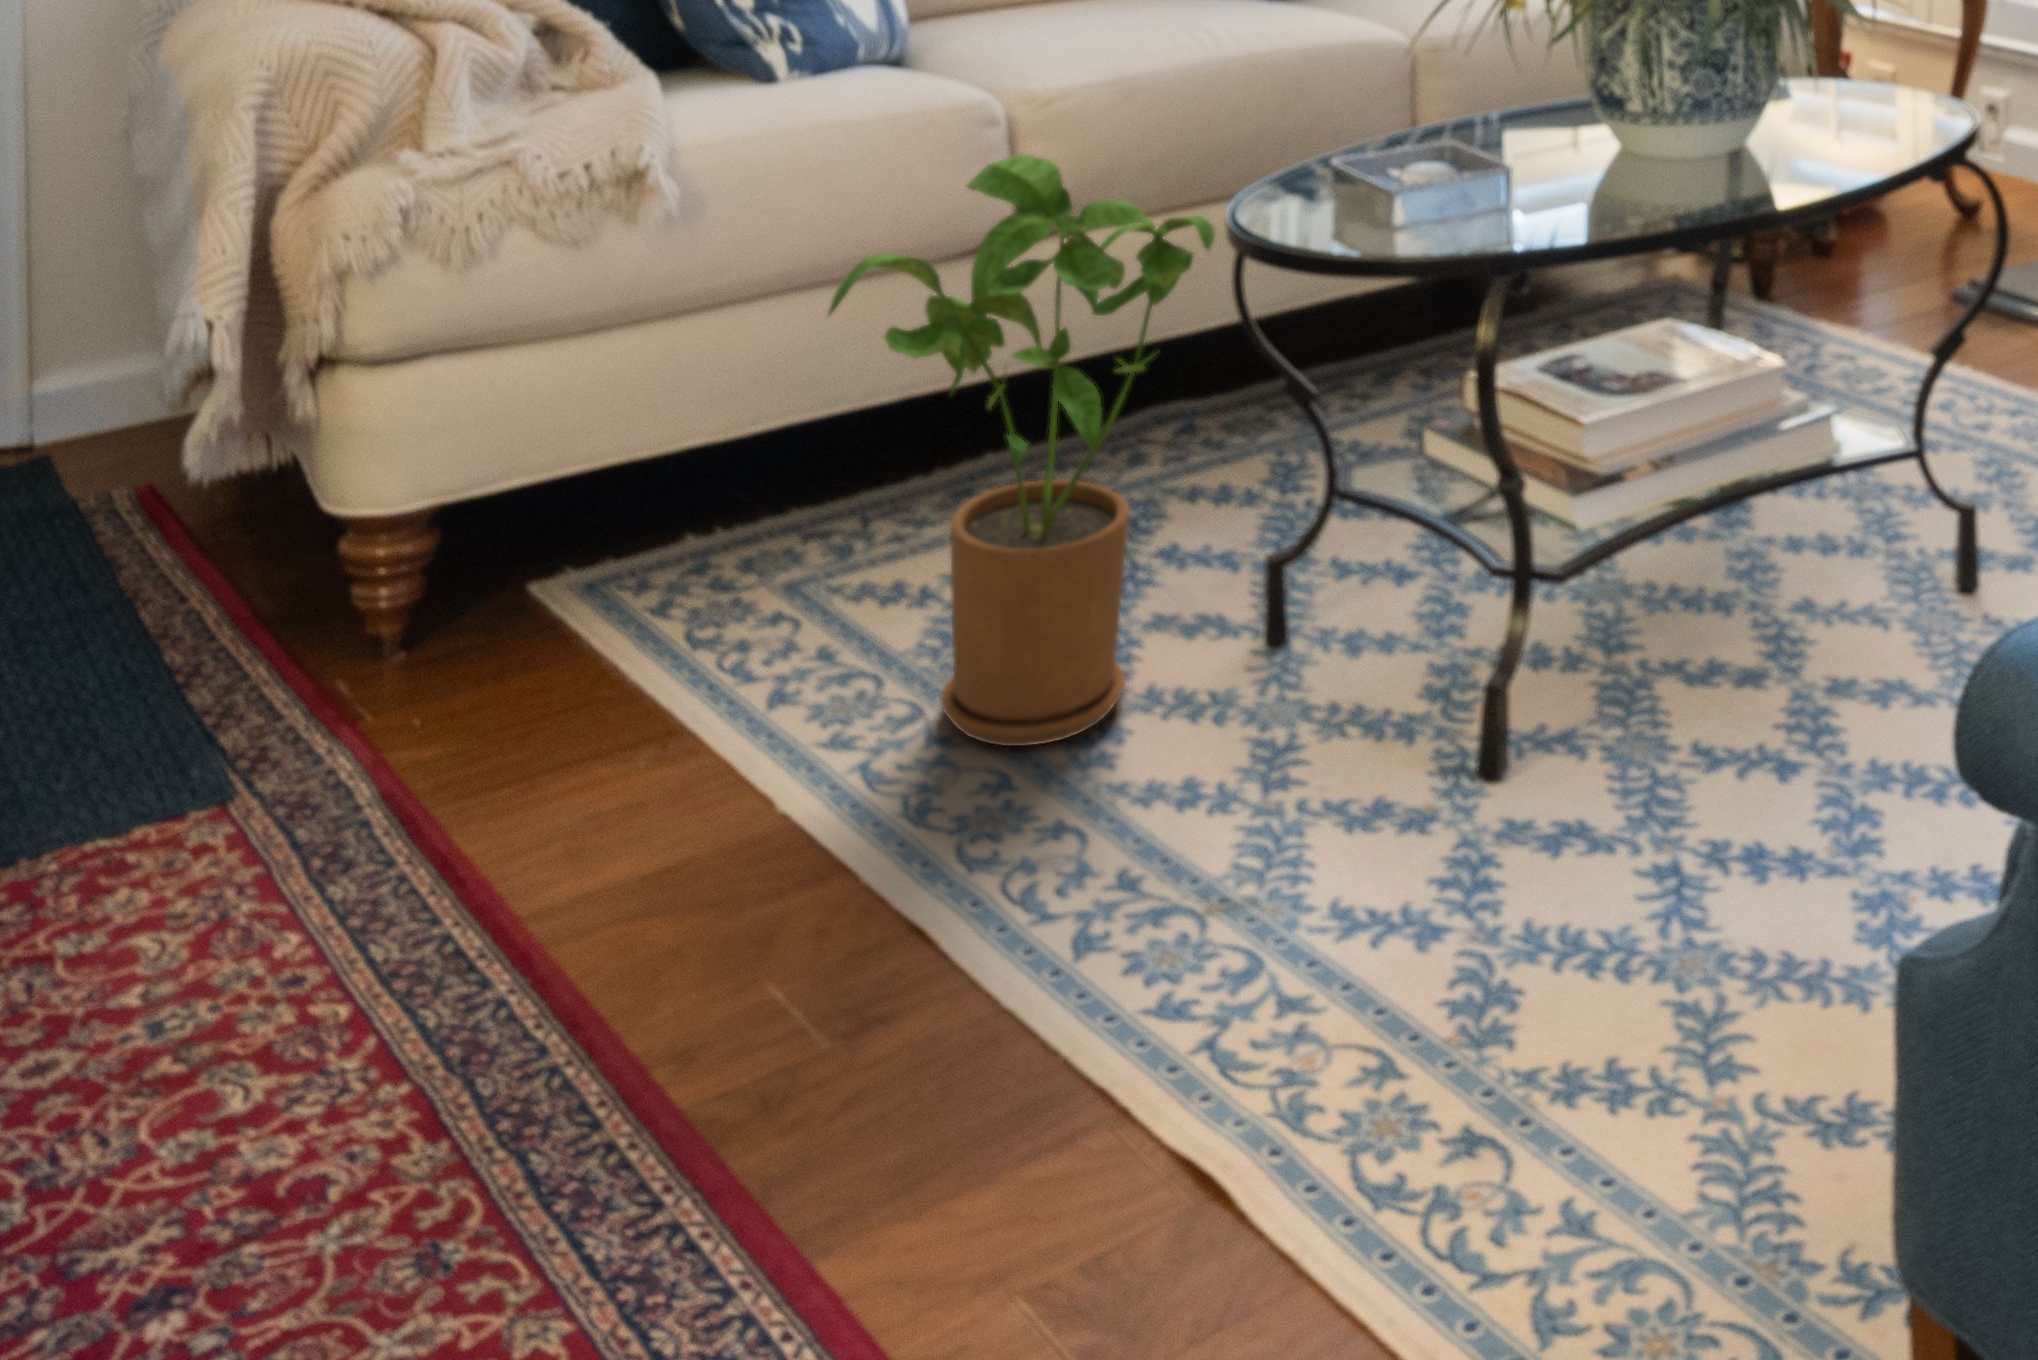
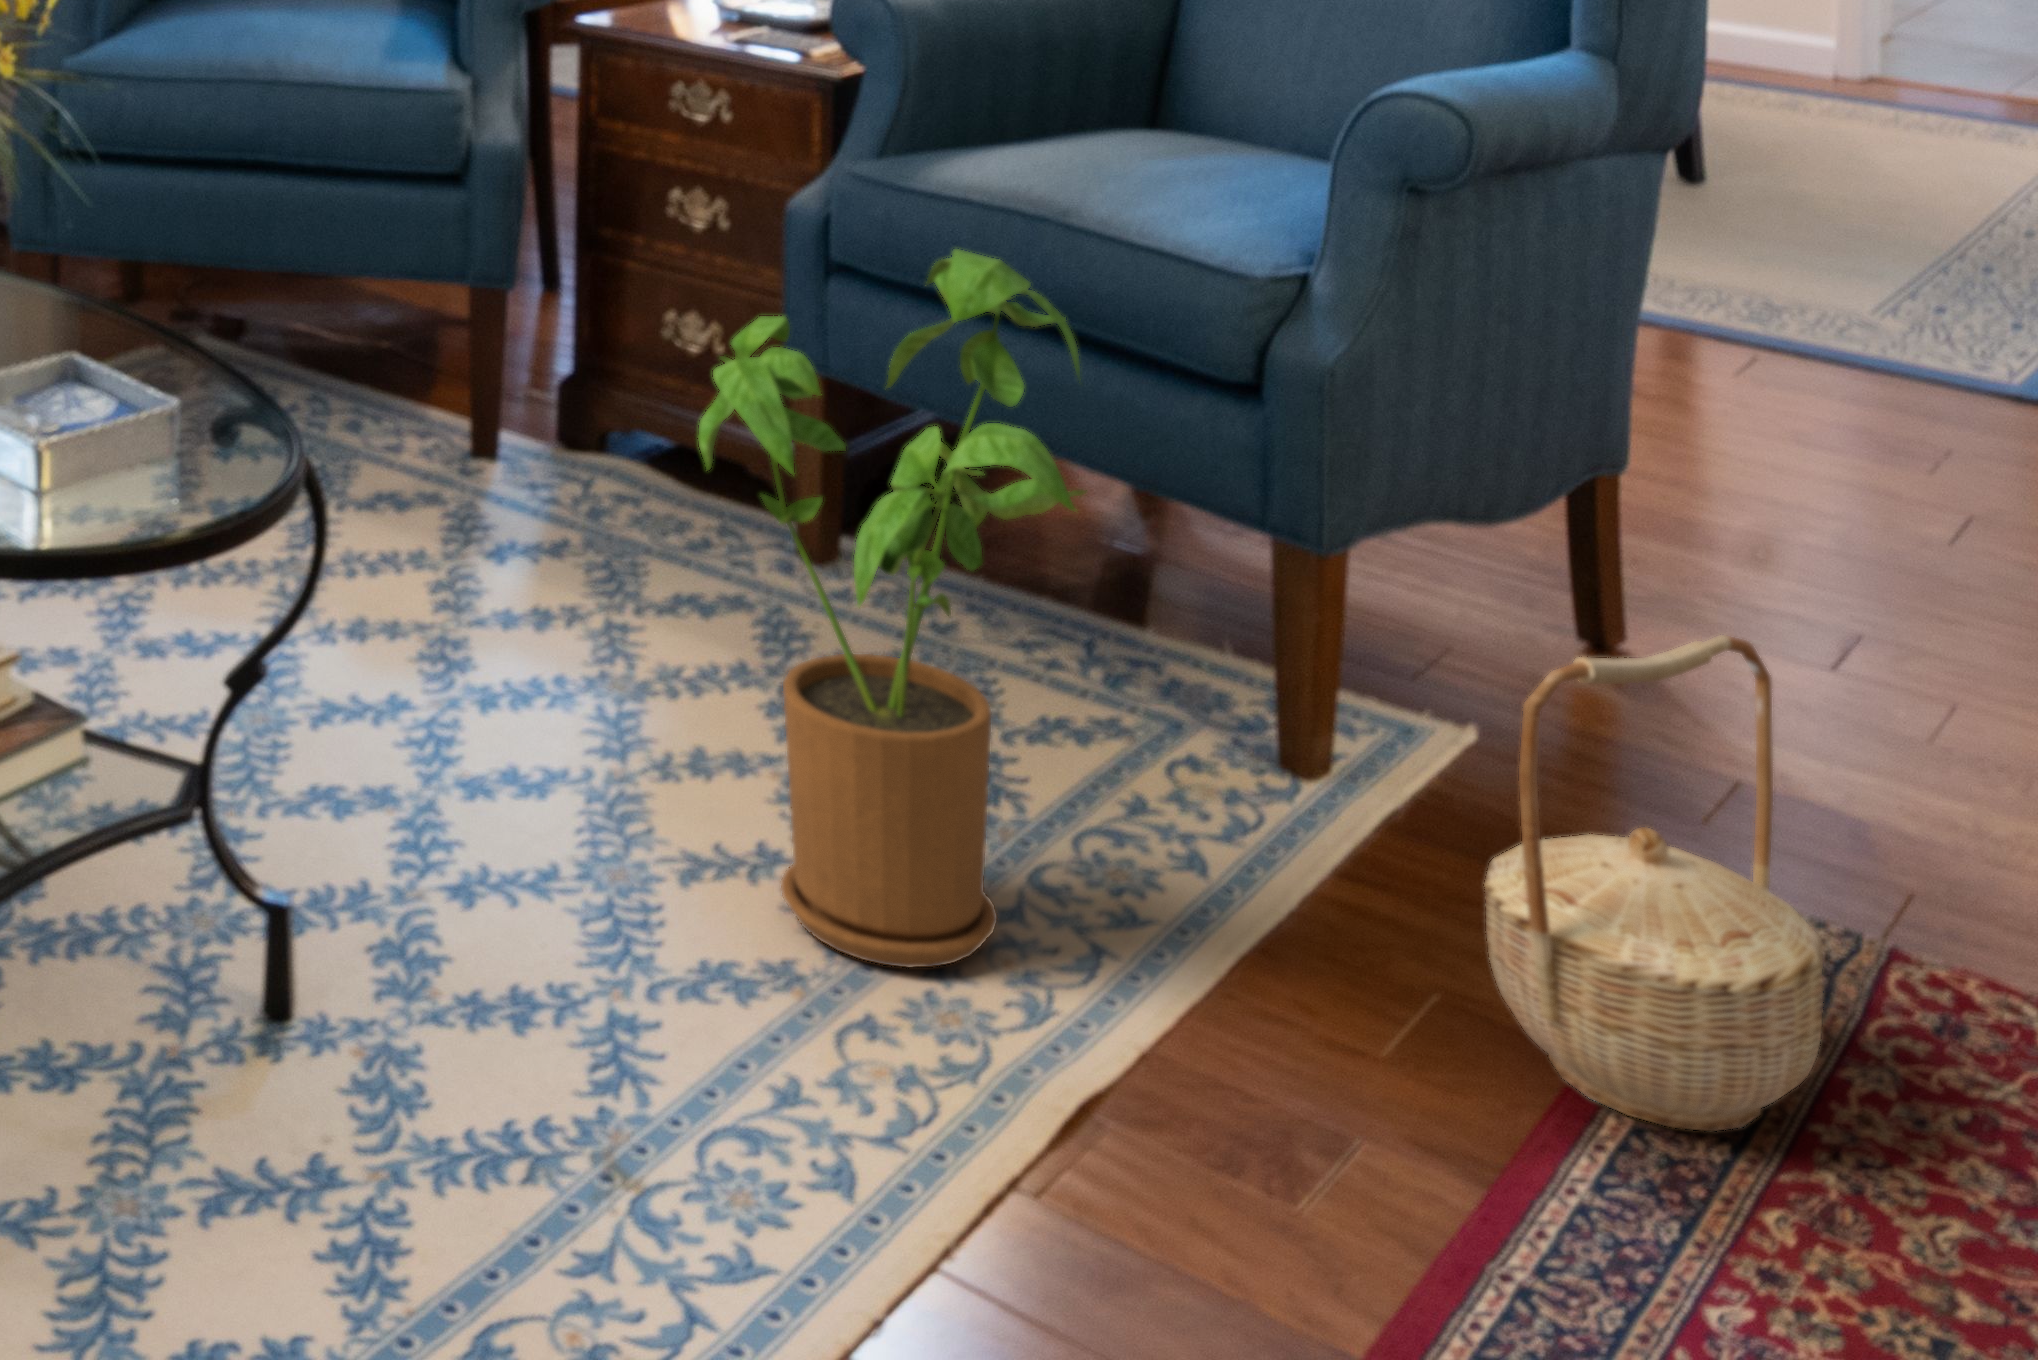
basket: none [387,563,704,1078] -> present [1485,635,1823,1131]

